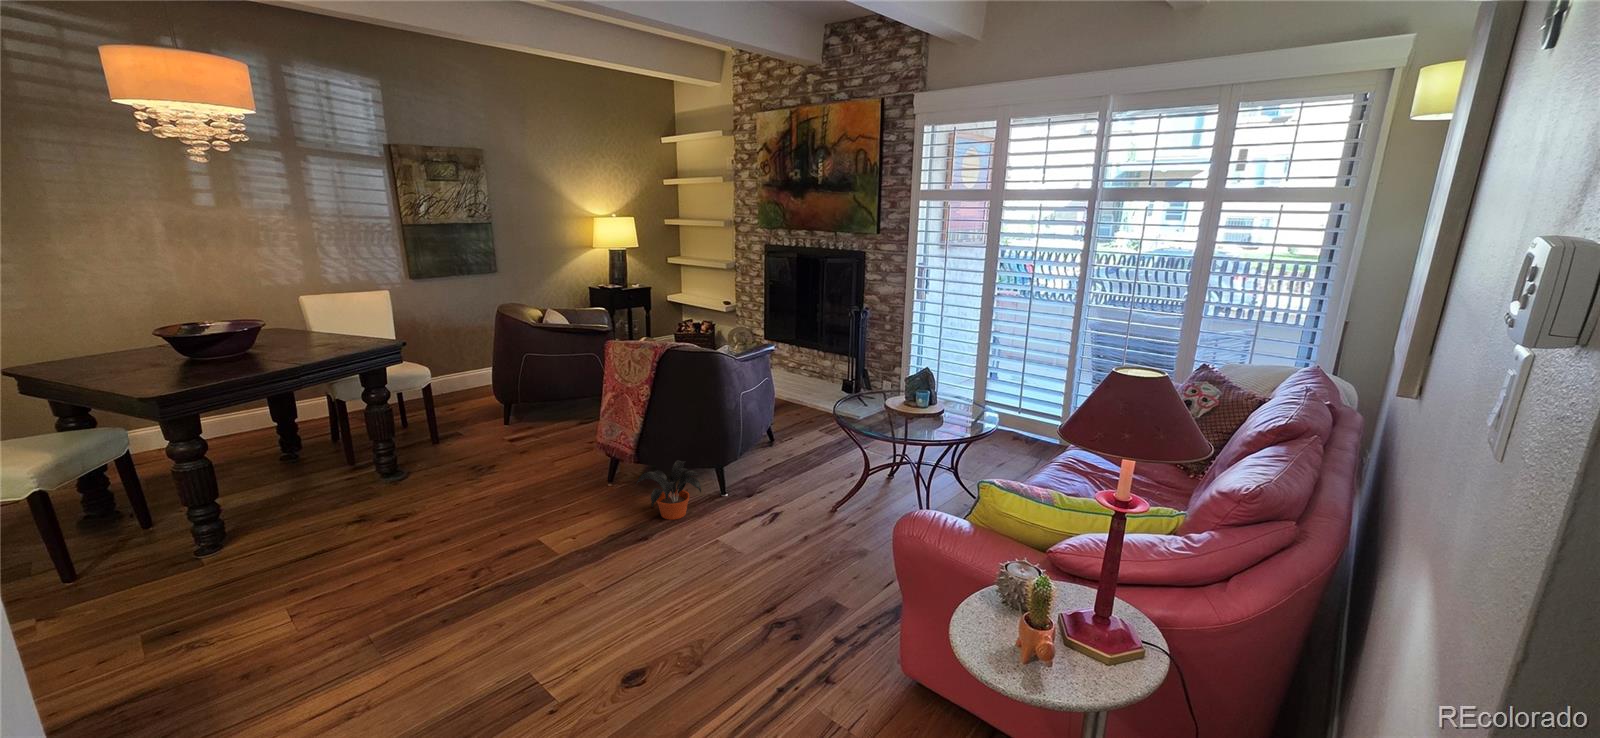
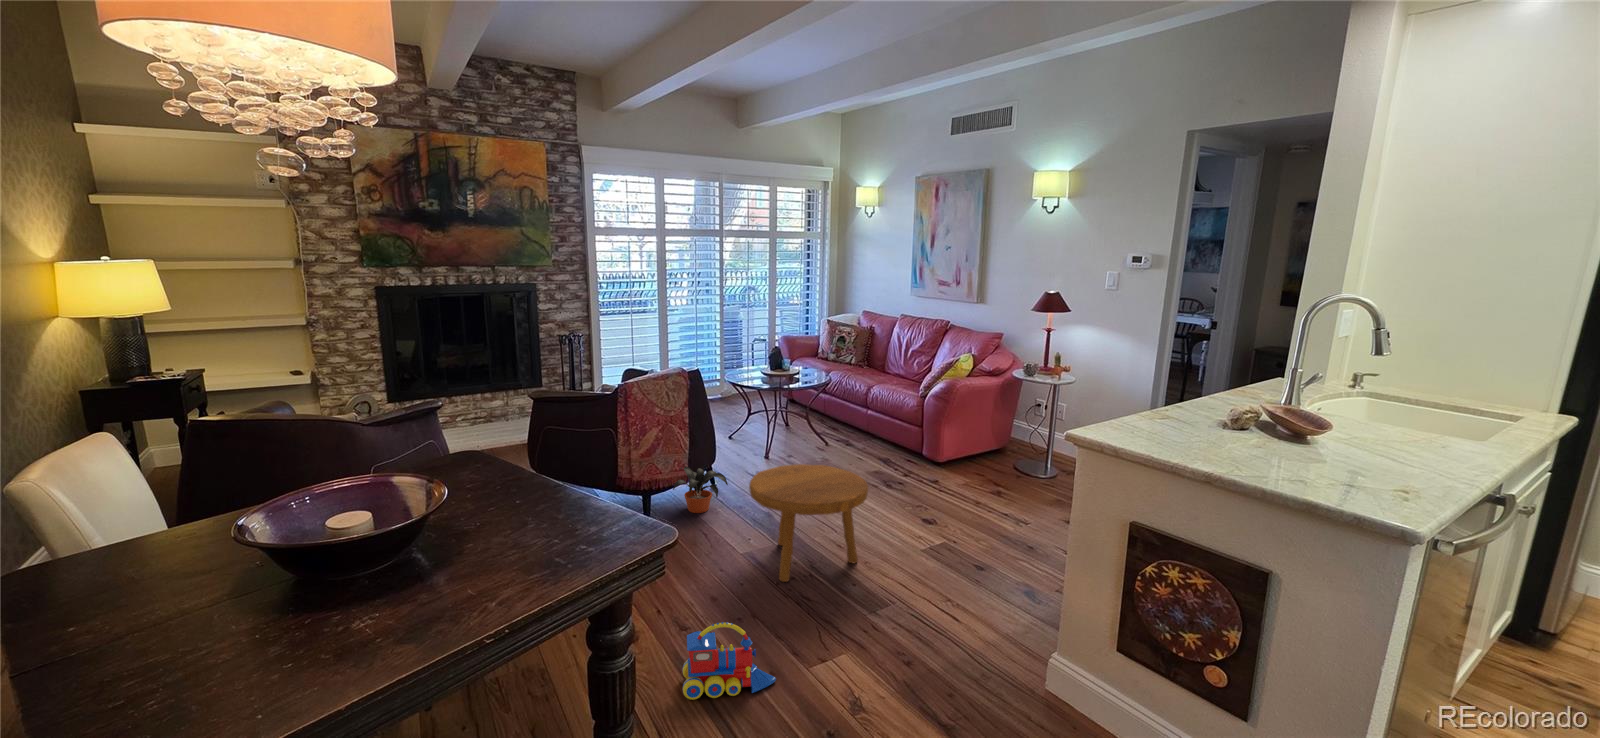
footstool: none [407,482,596,669] -> present [749,464,868,582]
toy train: none [172,560,246,661] -> present [682,622,776,700]

